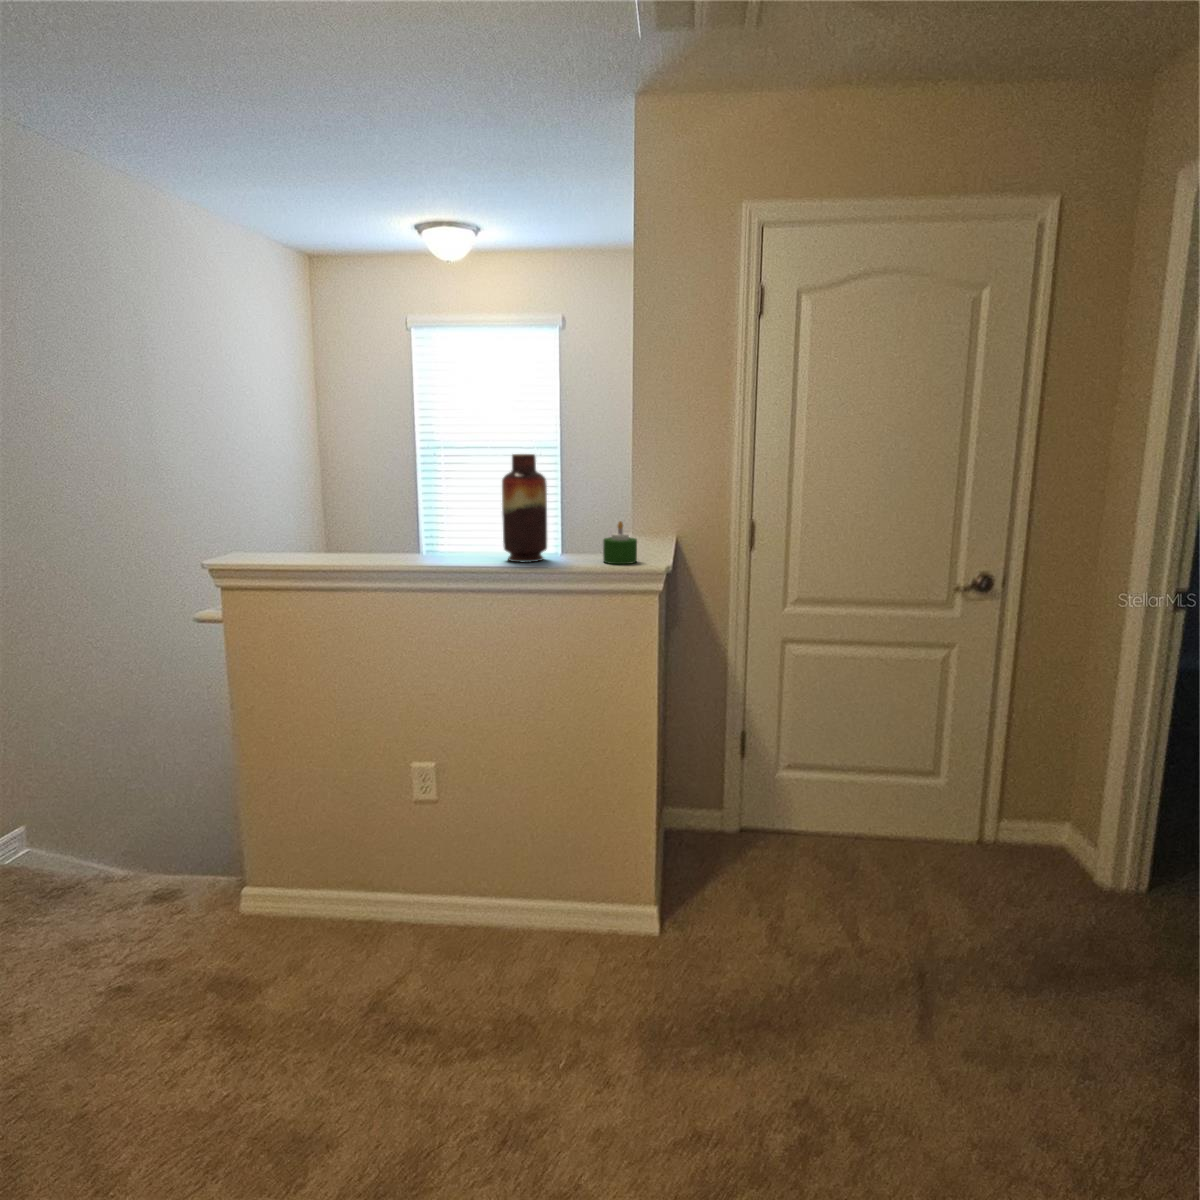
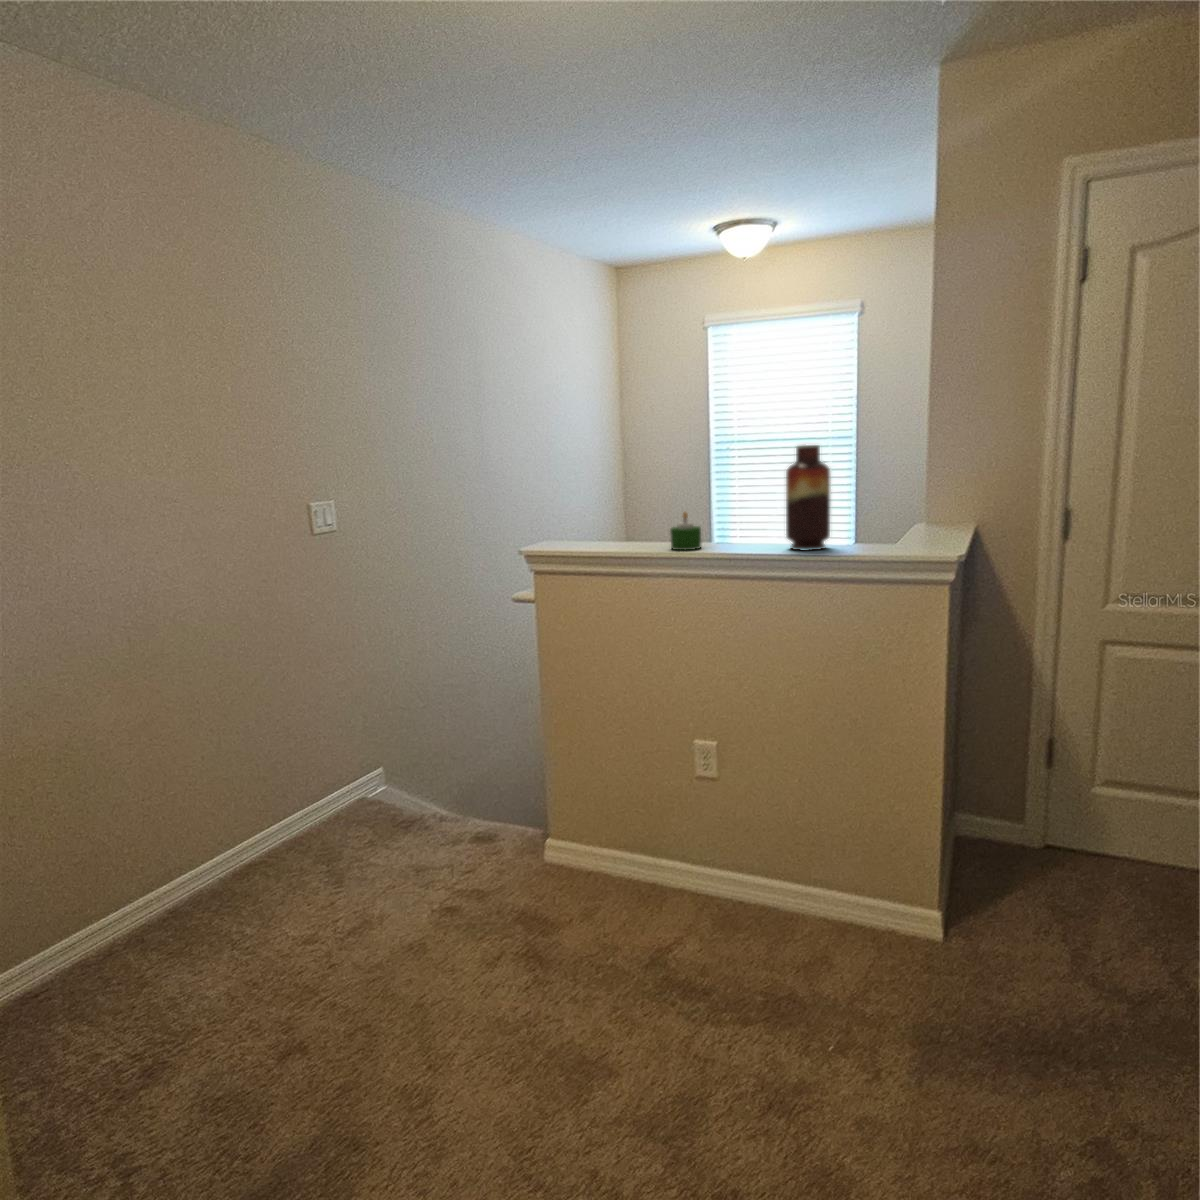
candle: present [603,521,637,564] -> present [670,512,701,550]

